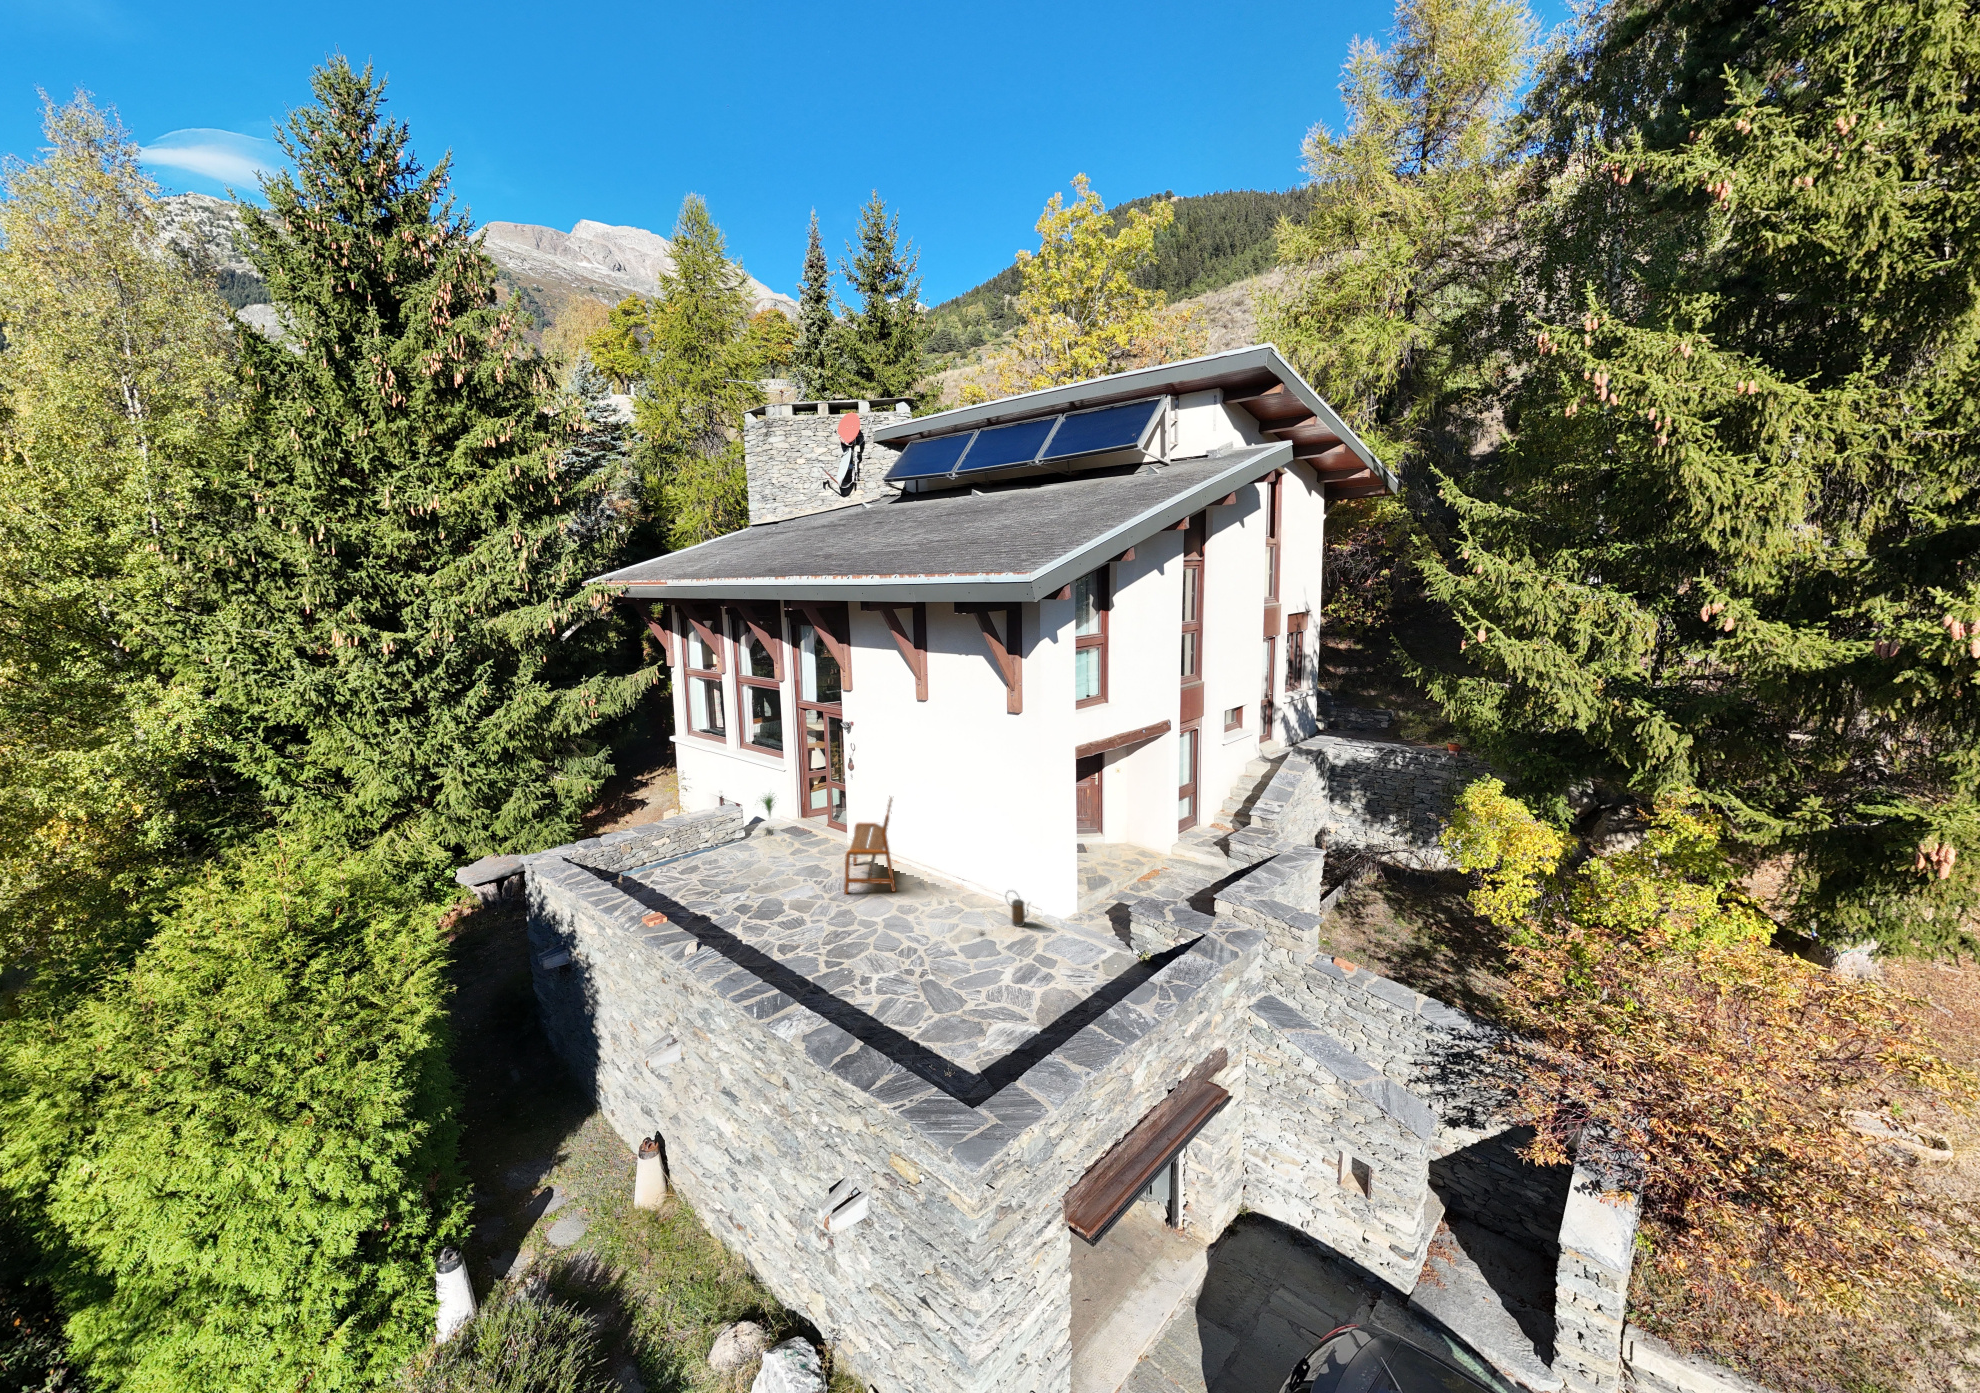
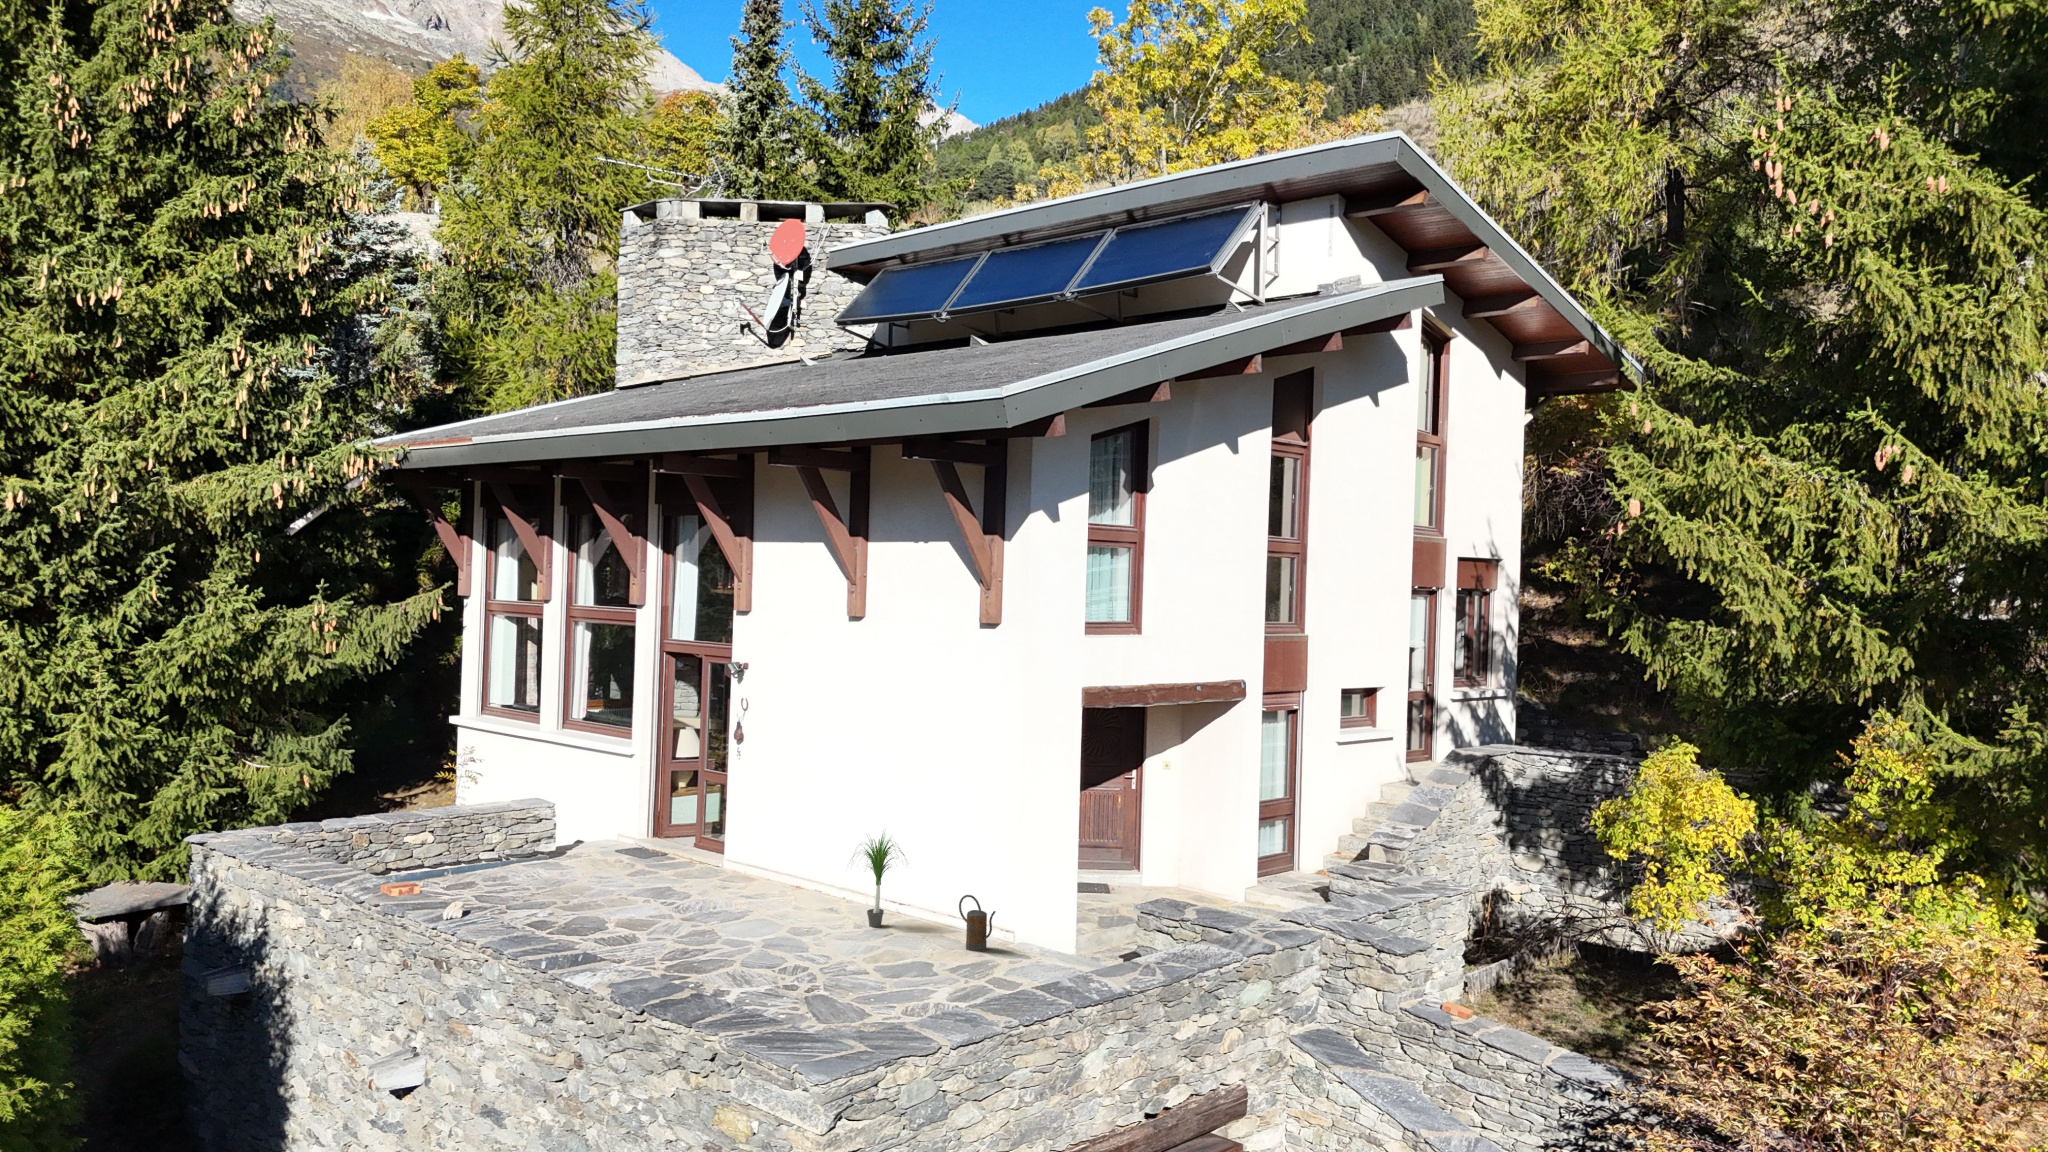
potted plant: present [761,796,776,836] -> present [853,835,904,927]
bench: present [844,798,896,894] -> none [710,768,806,915]

